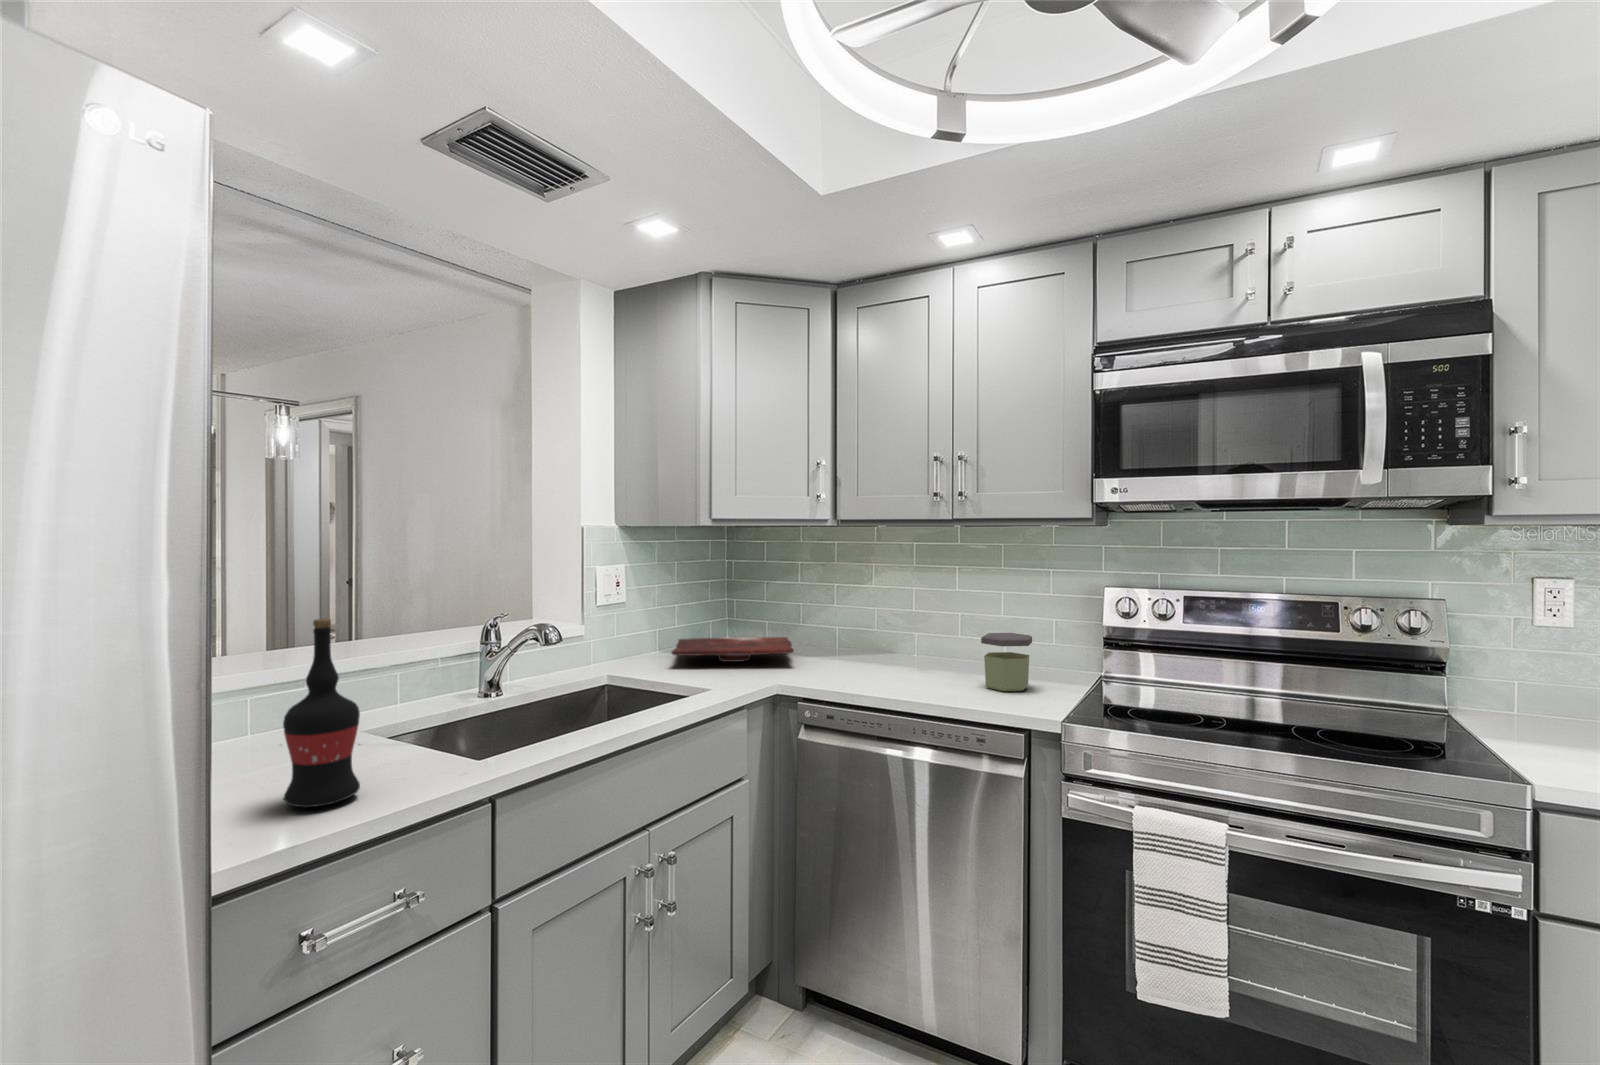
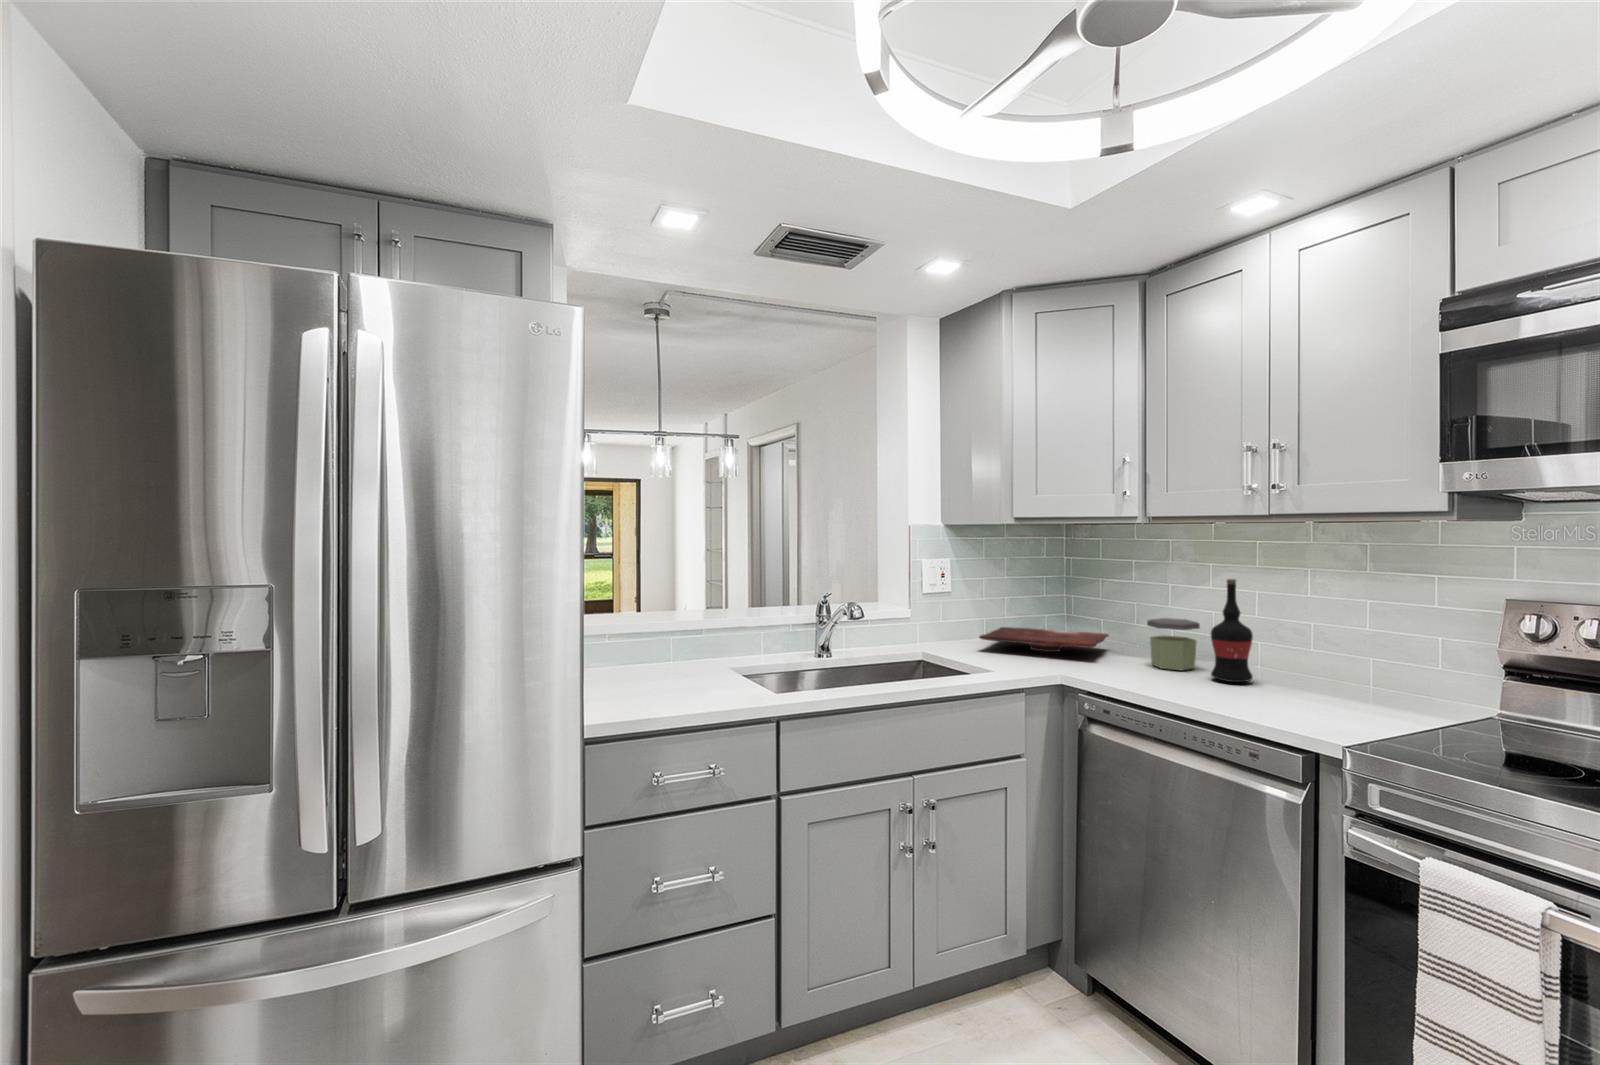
wine bottle: present [283,618,360,807] -> present [1211,579,1253,682]
jar: present [981,633,1032,691] -> present [1147,618,1200,670]

